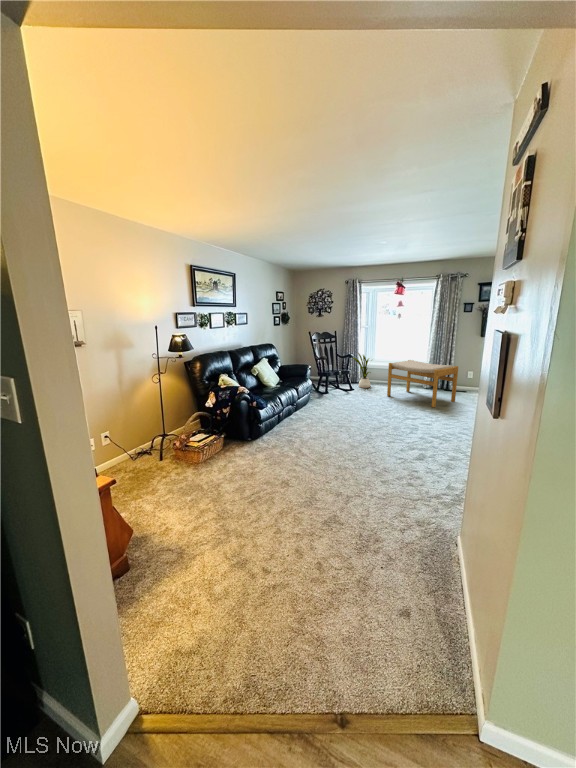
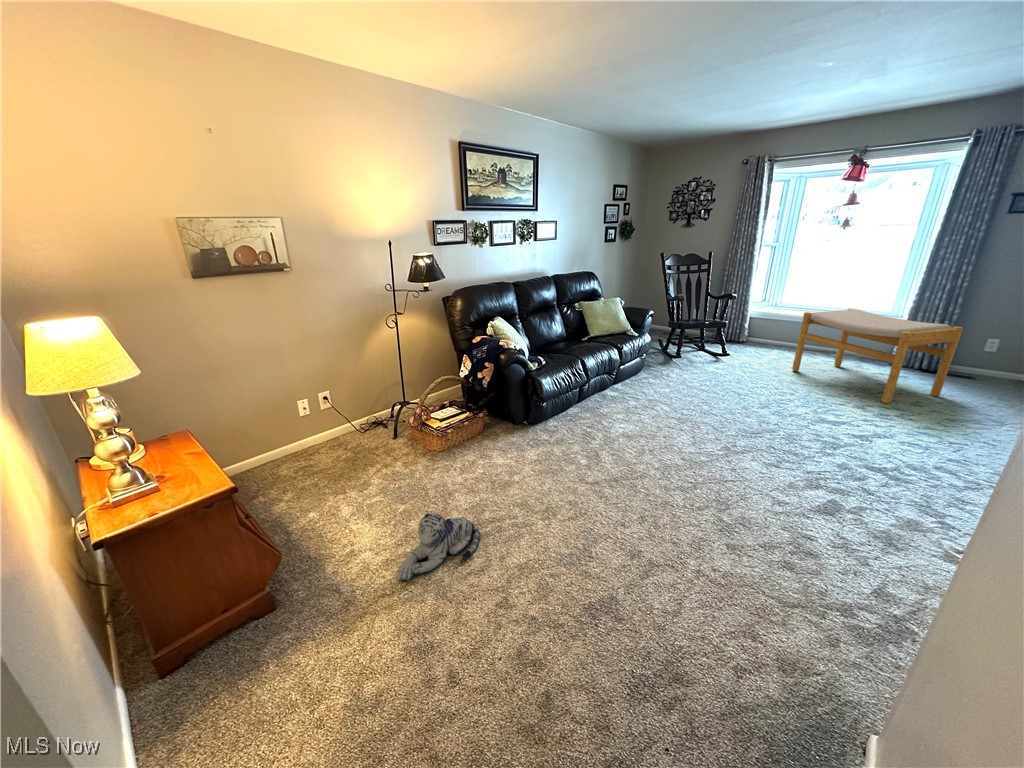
house plant: present [353,353,371,388] -> none [735,290,778,352]
plush toy: none [208,488,250,532] -> present [399,513,480,580]

